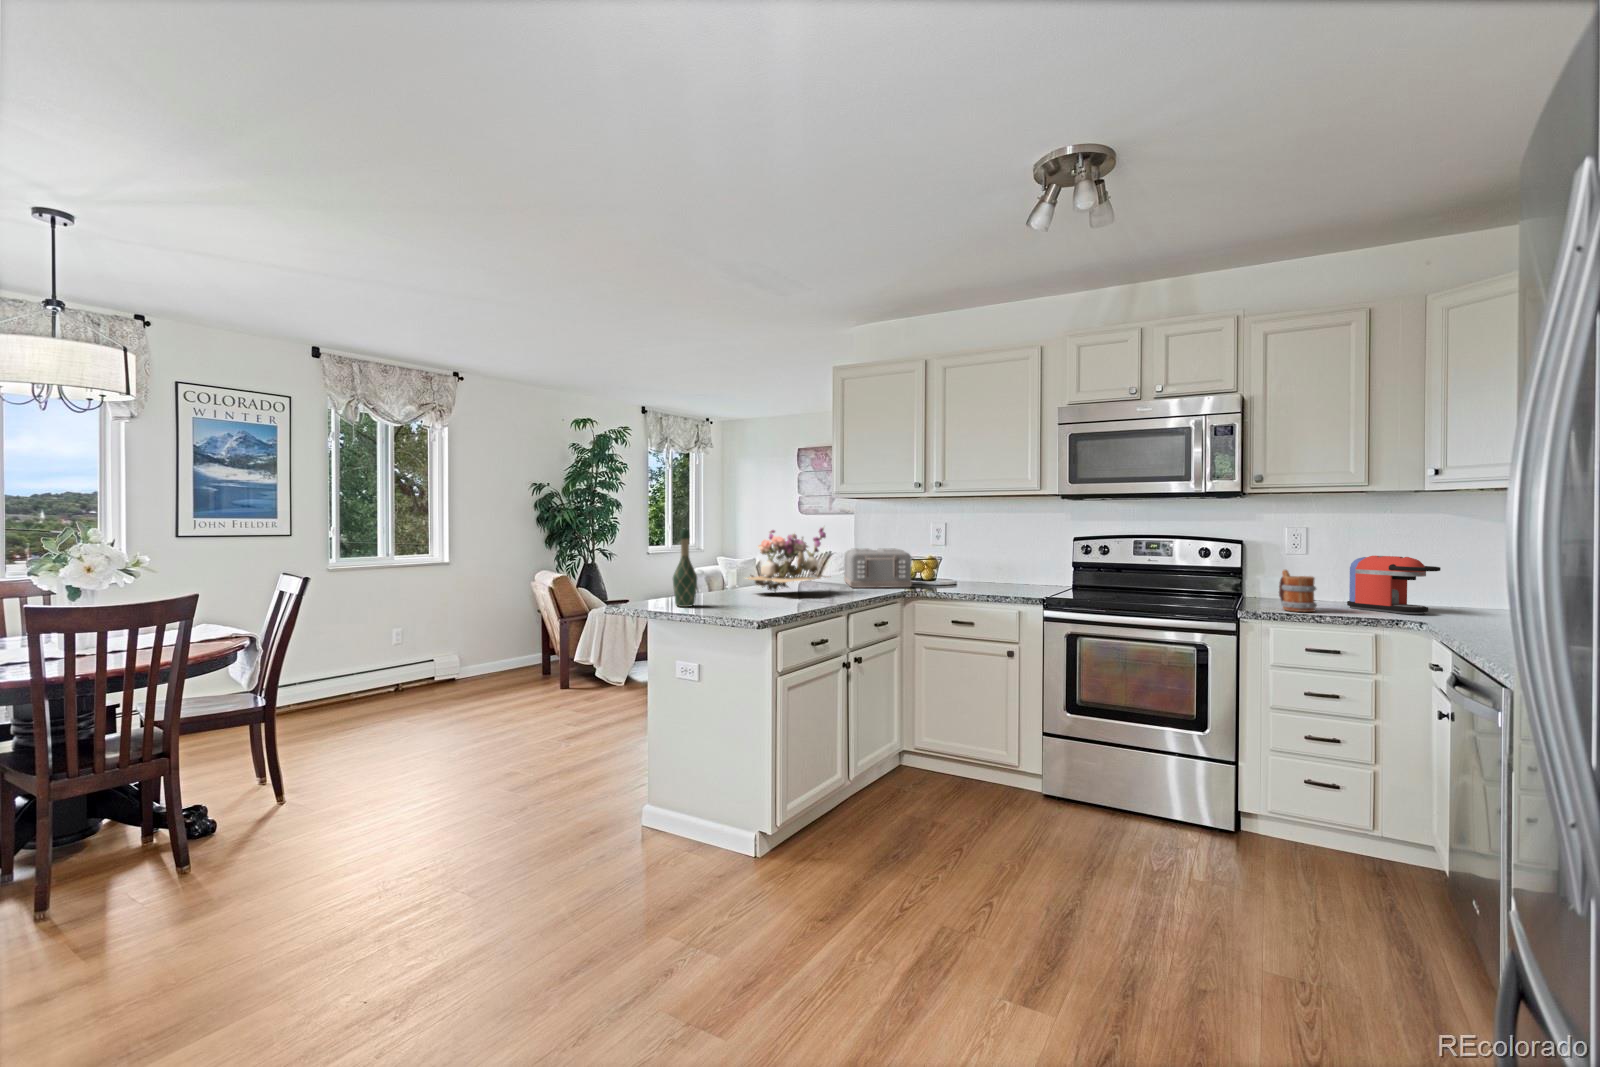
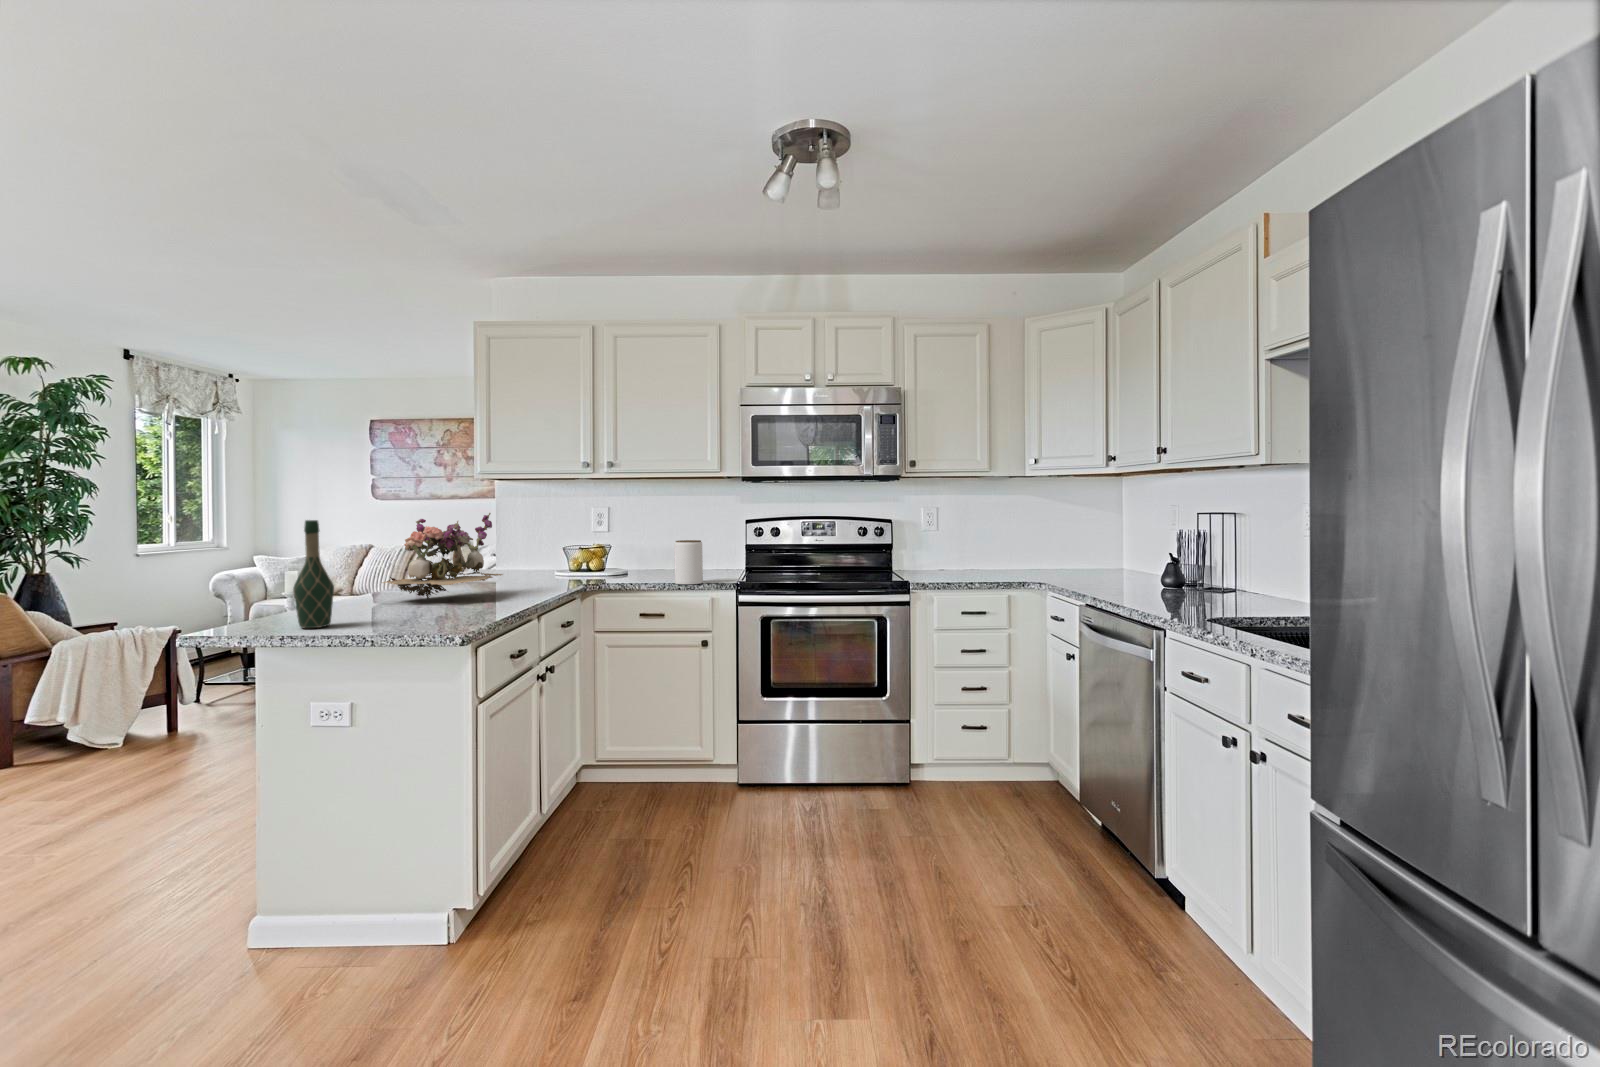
toaster: present [844,548,912,588] -> none [498,538,589,586]
jar: none [984,554,1011,595] -> present [674,540,703,584]
coffee maker: present [1347,556,1441,614] -> none [974,532,1039,579]
mug: present [1279,570,1317,612] -> none [932,546,963,582]

